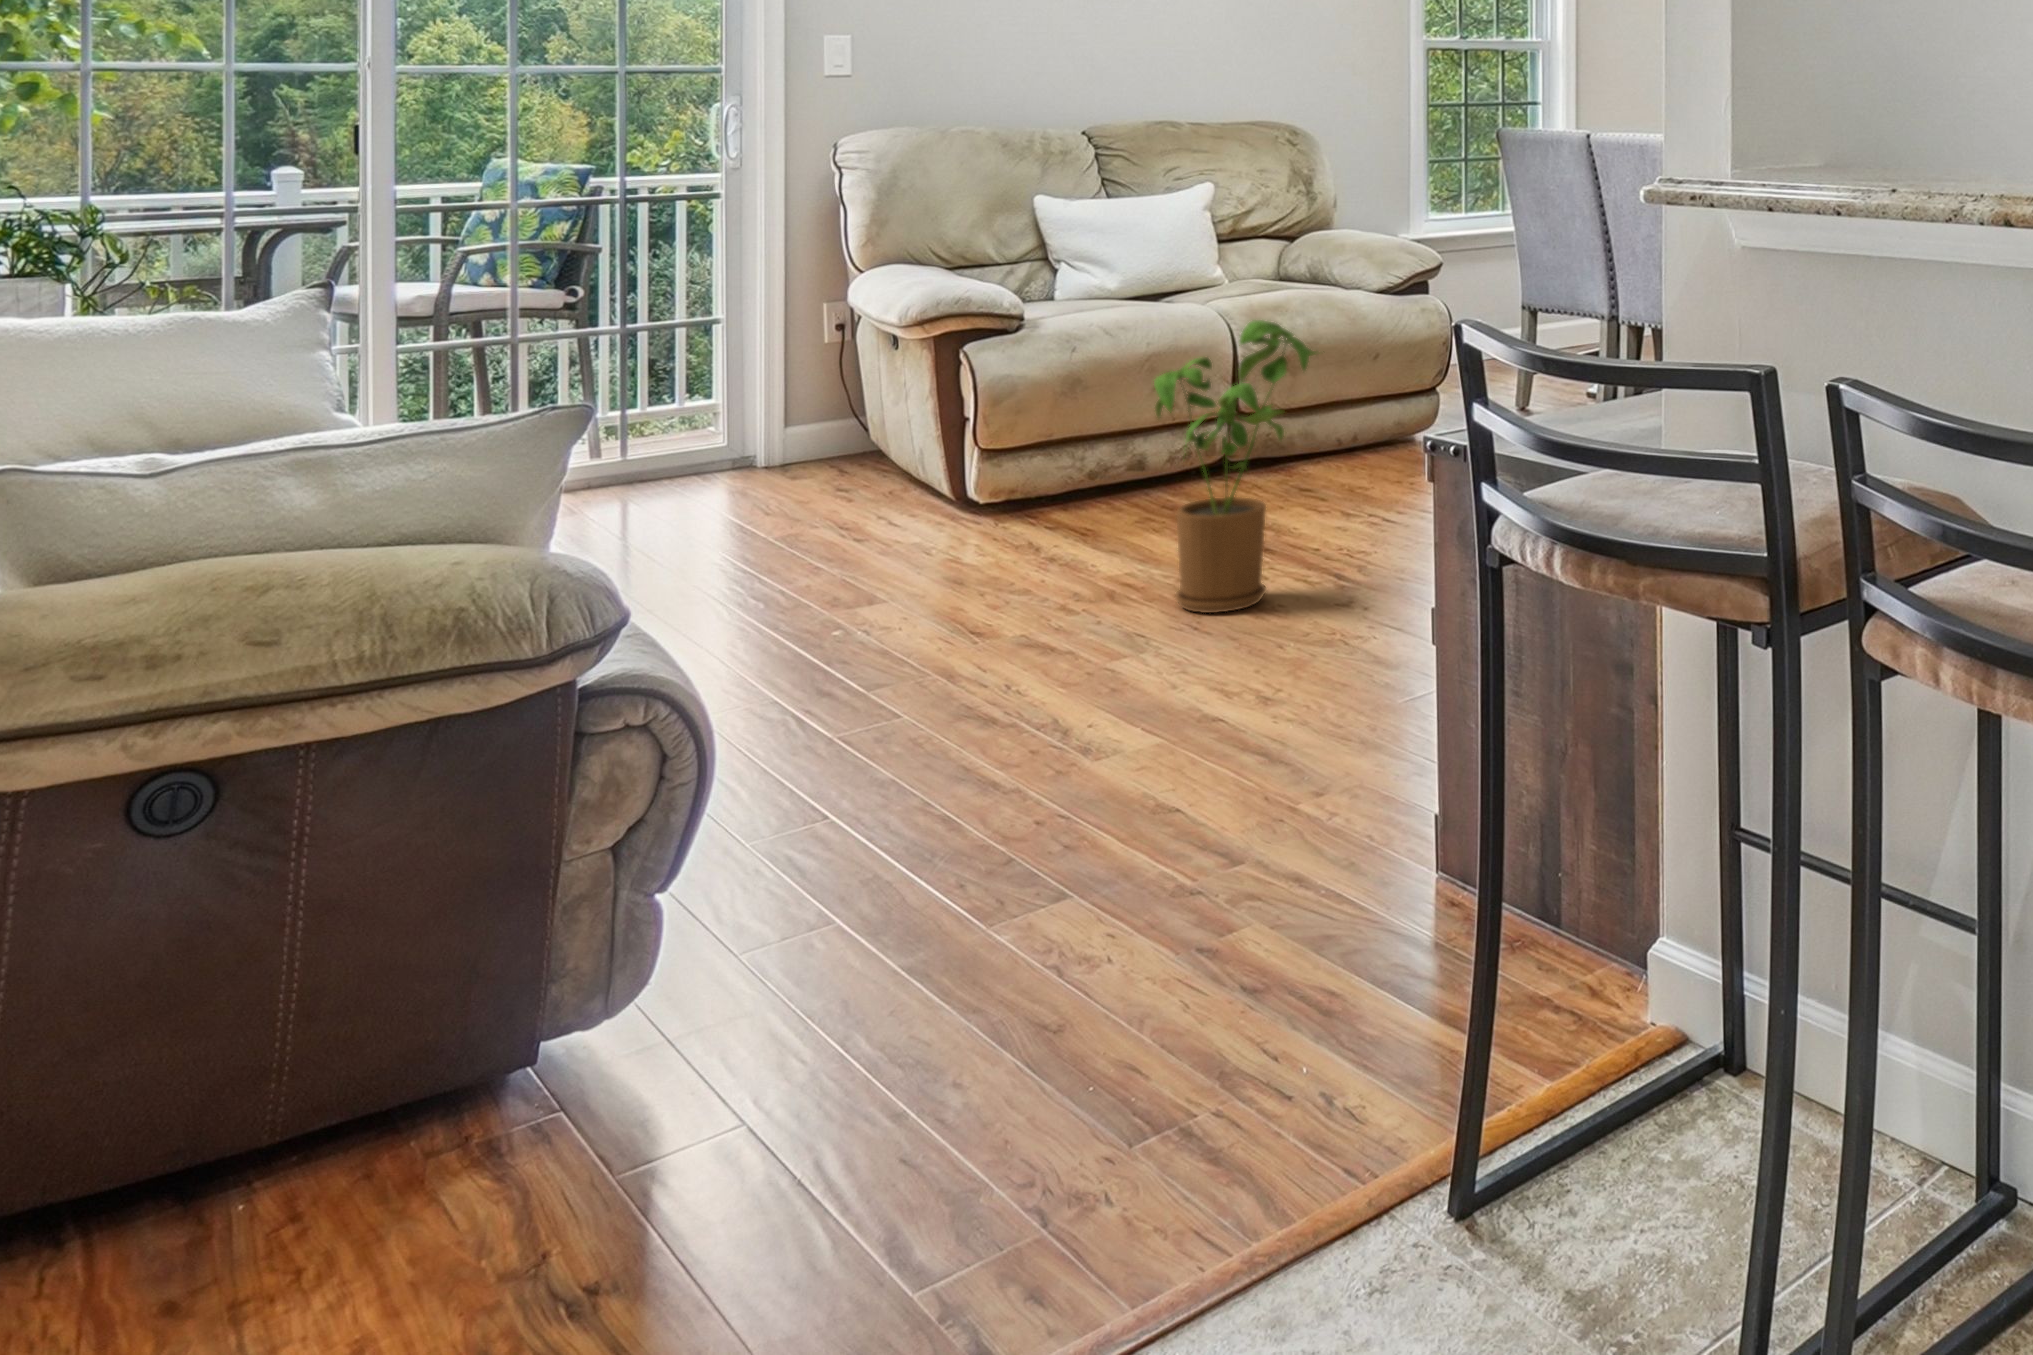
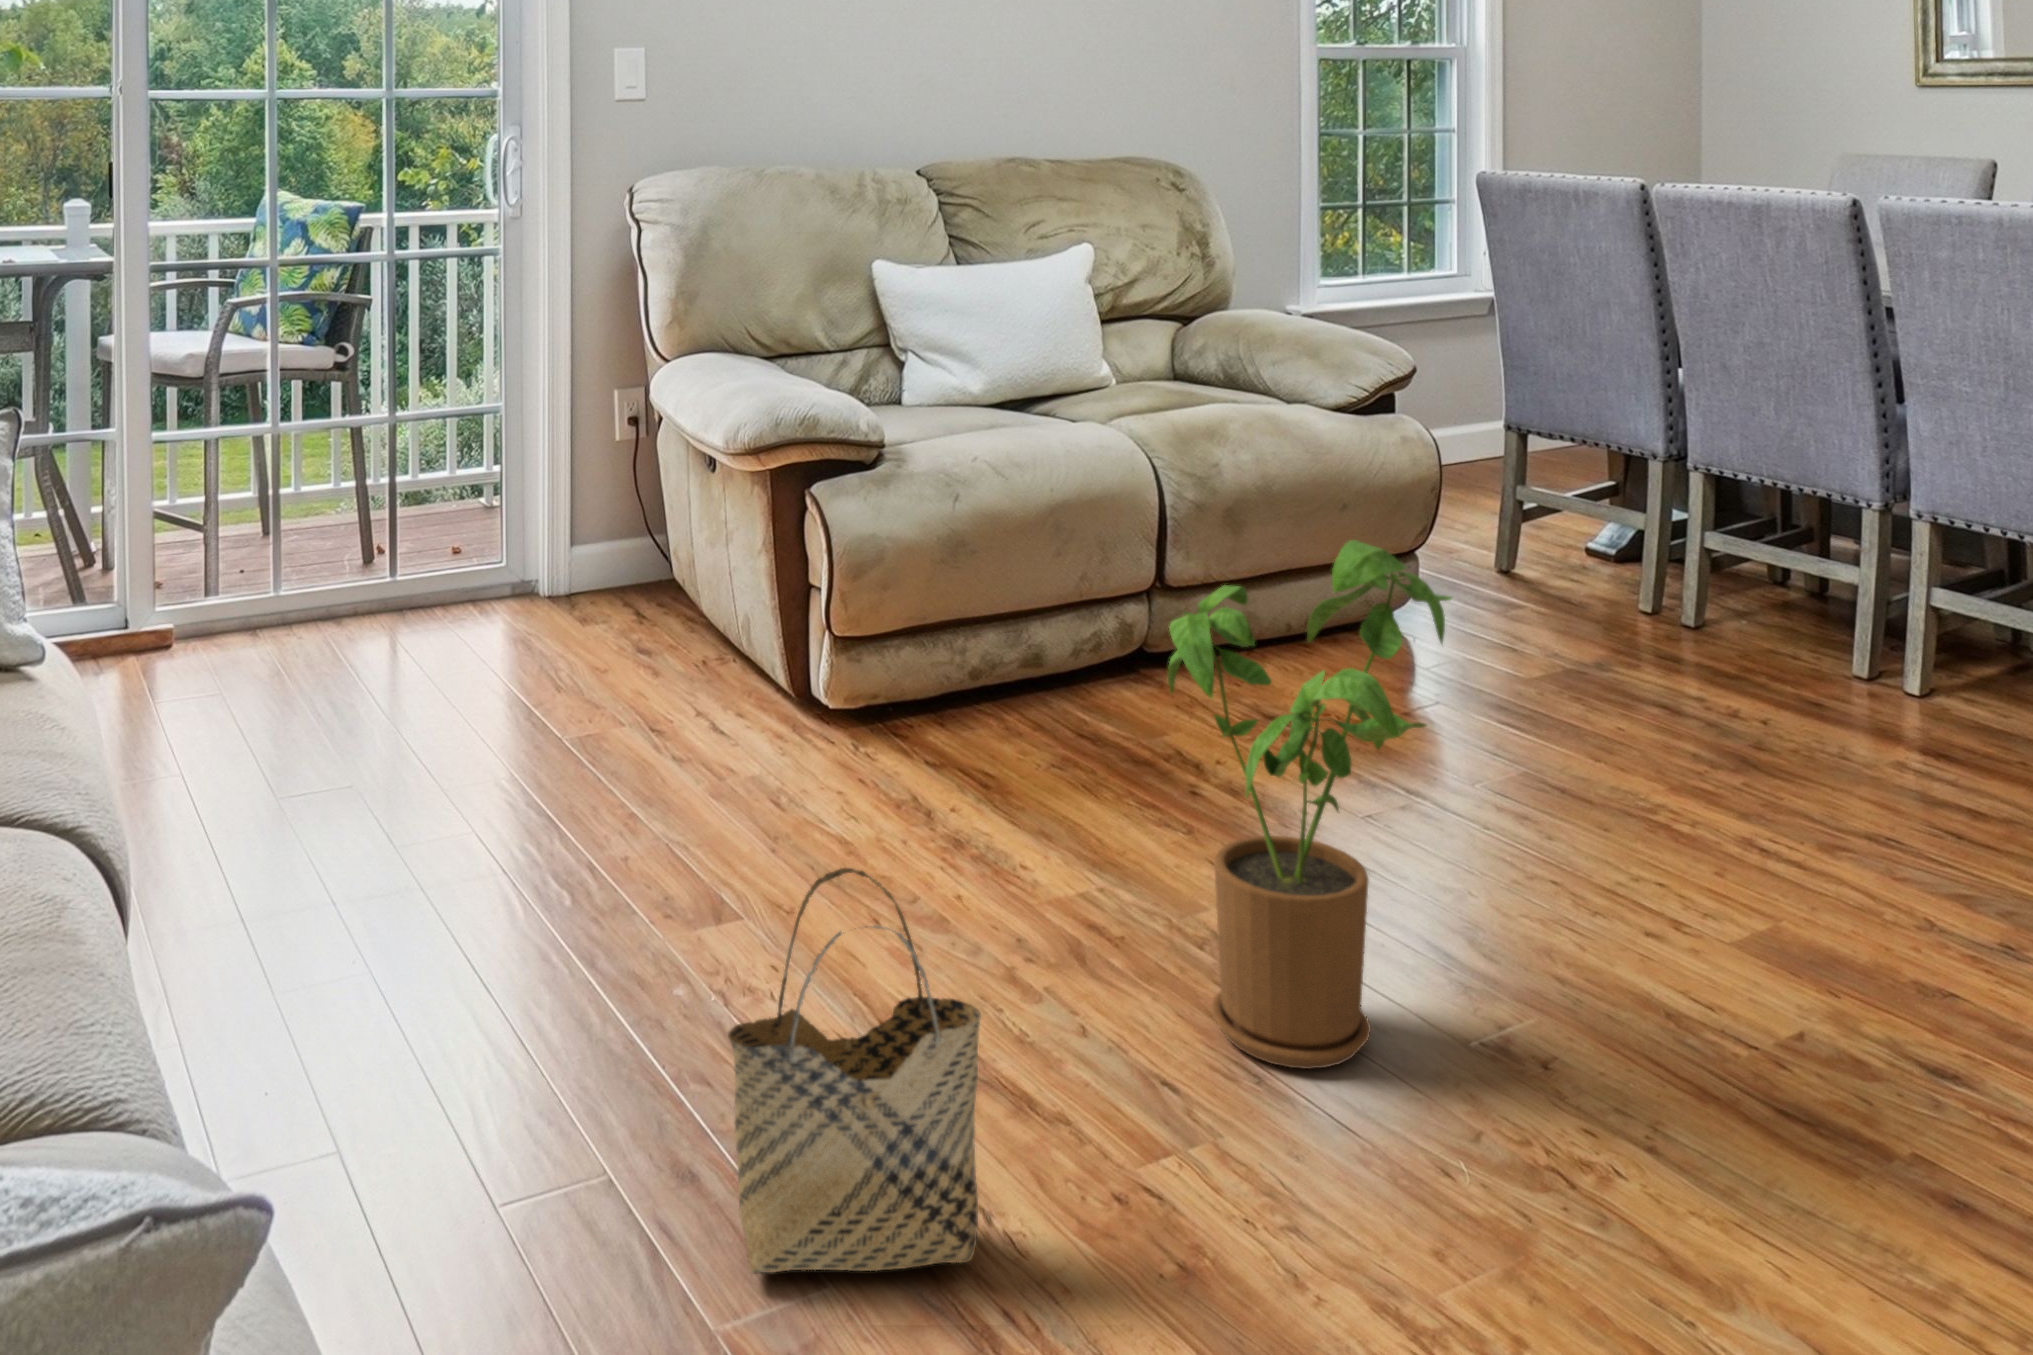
woven basket: none [842,493,997,698] -> present [728,868,981,1274]

